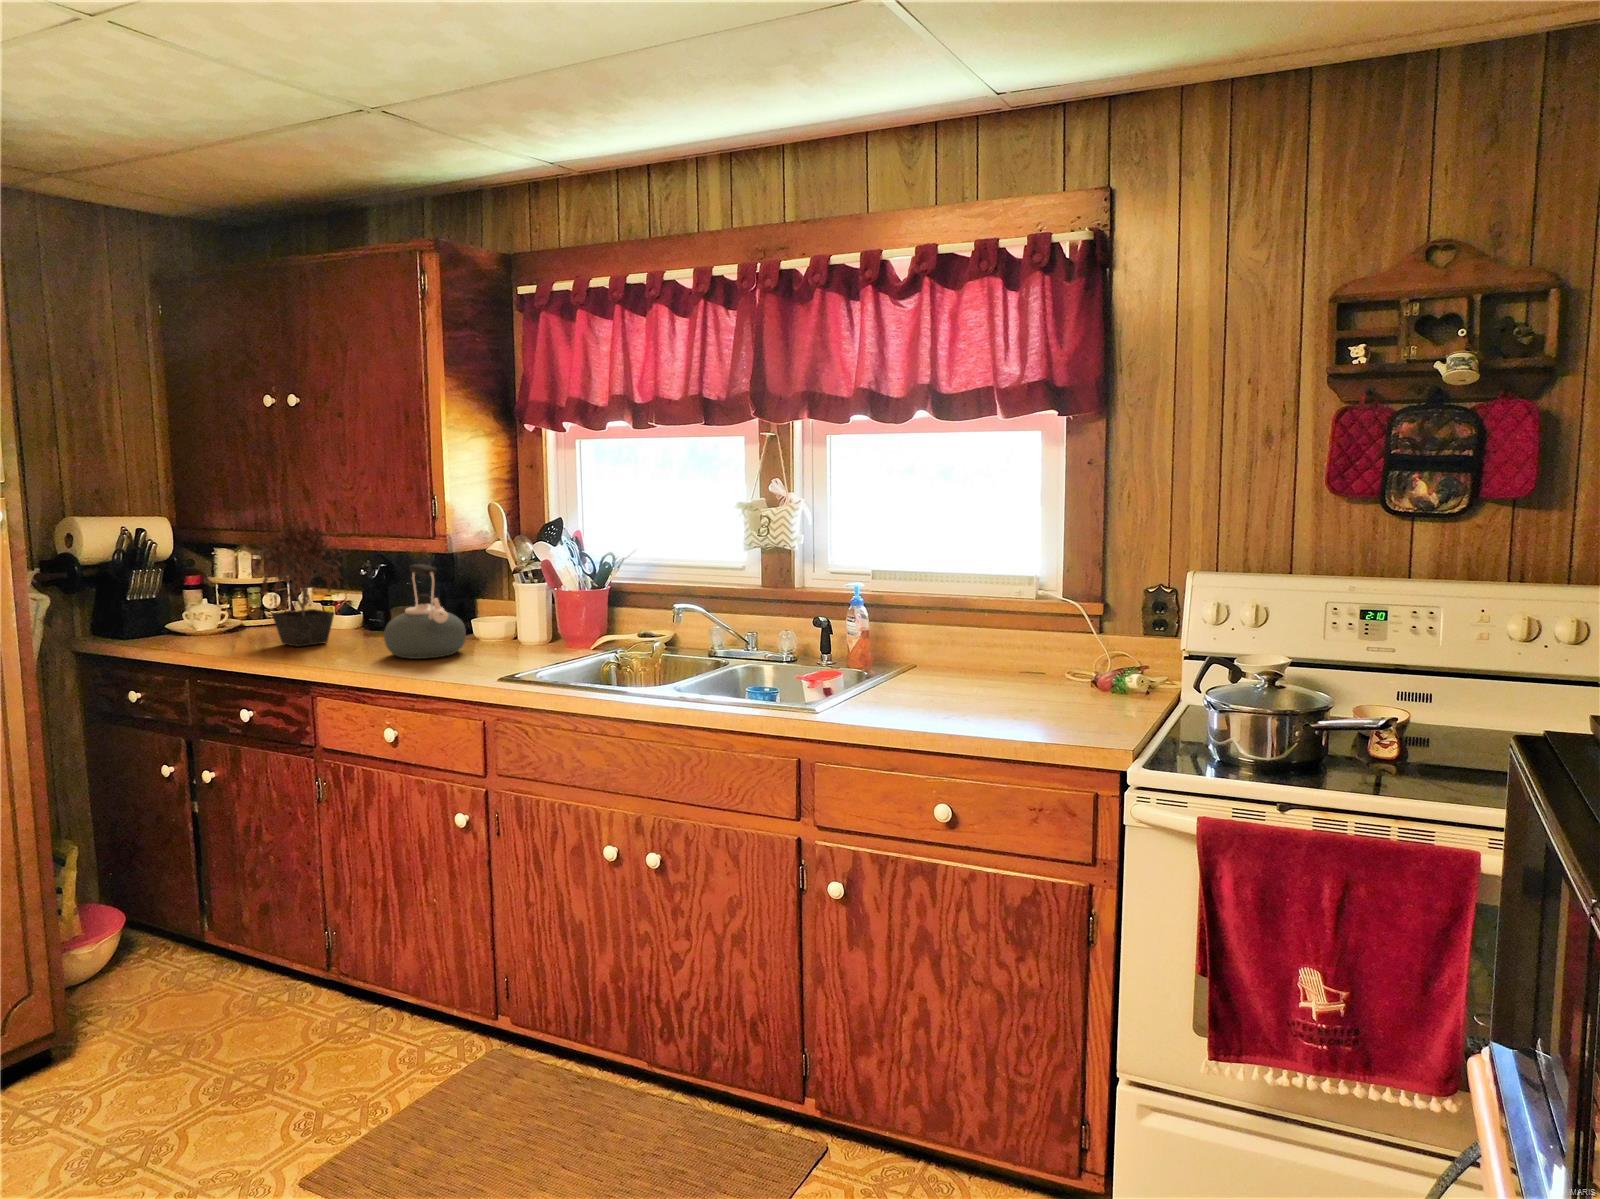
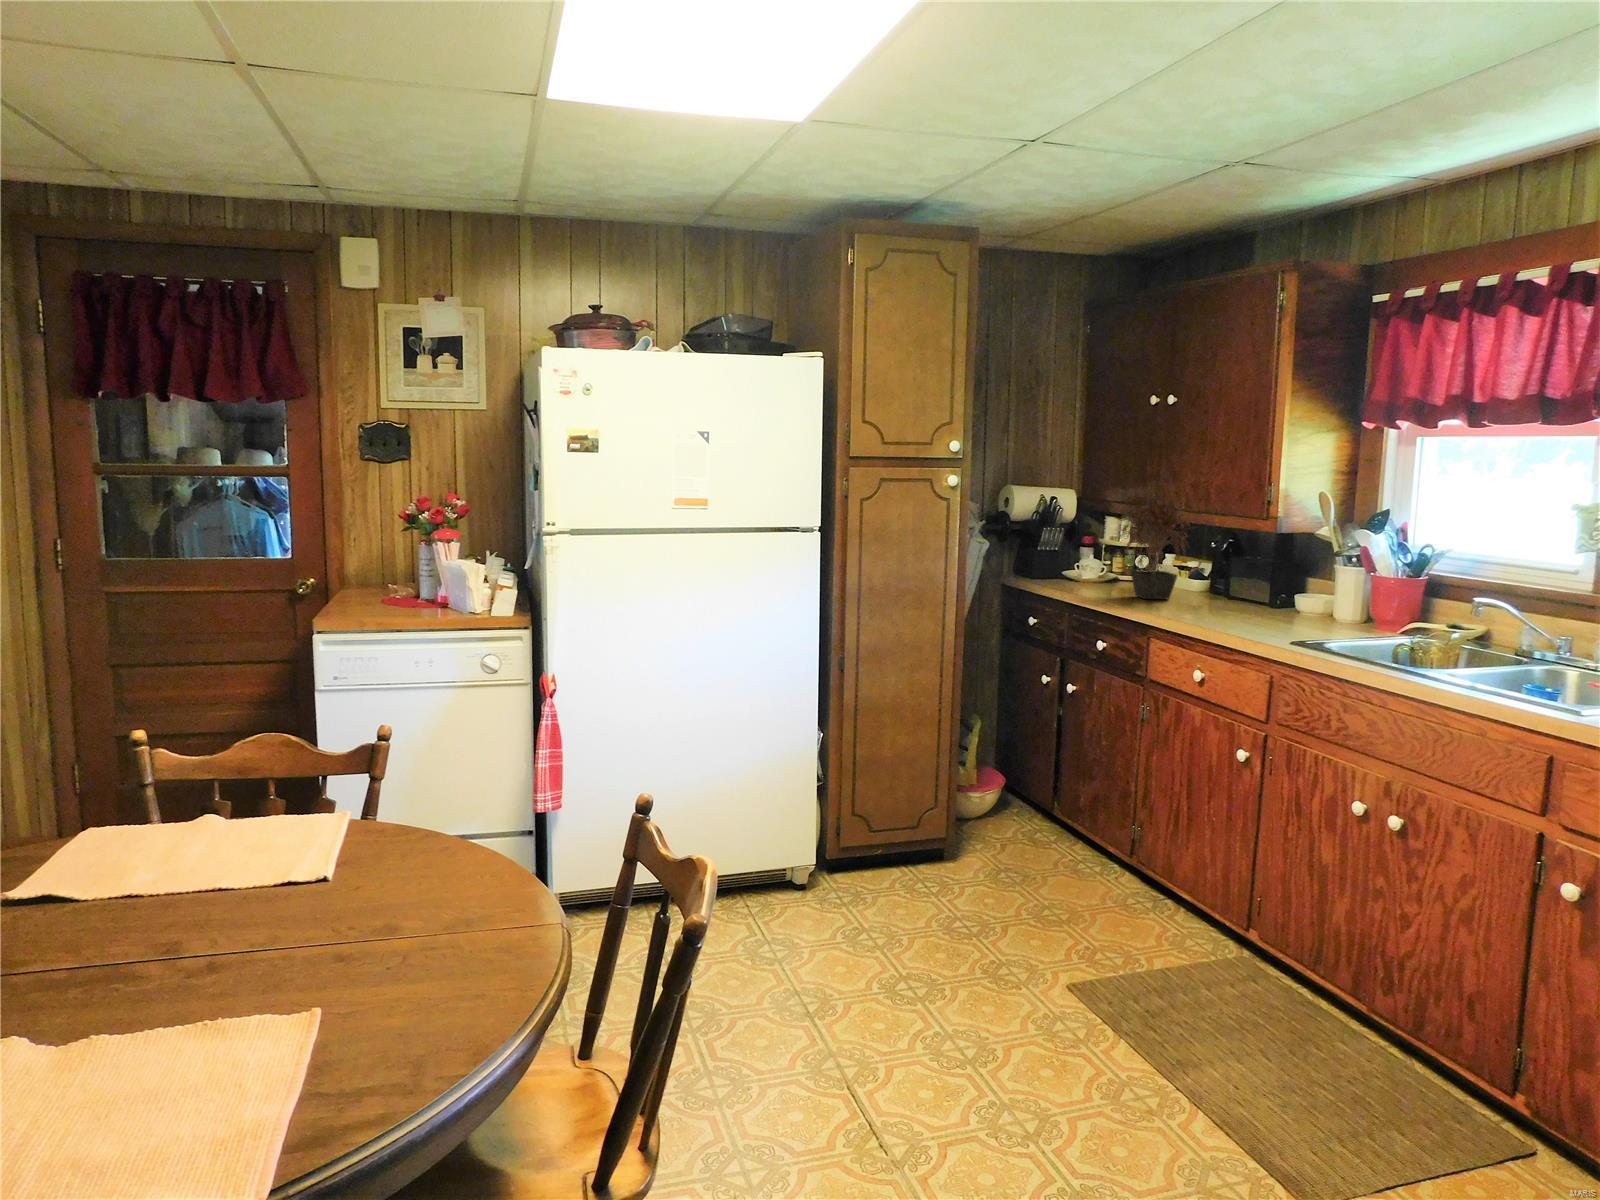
kettle: present [384,564,466,659] -> none [1208,540,1280,621]

